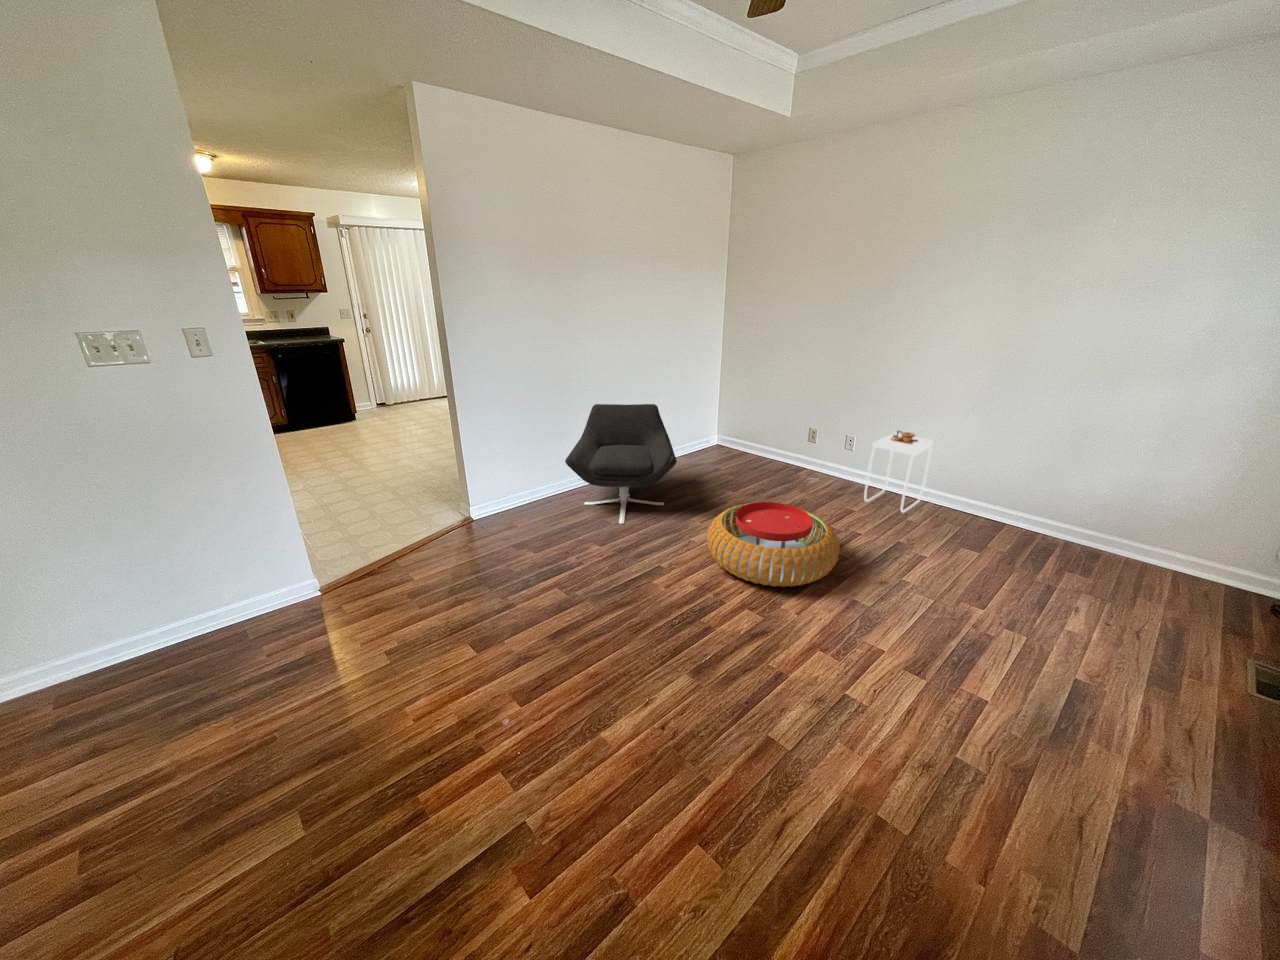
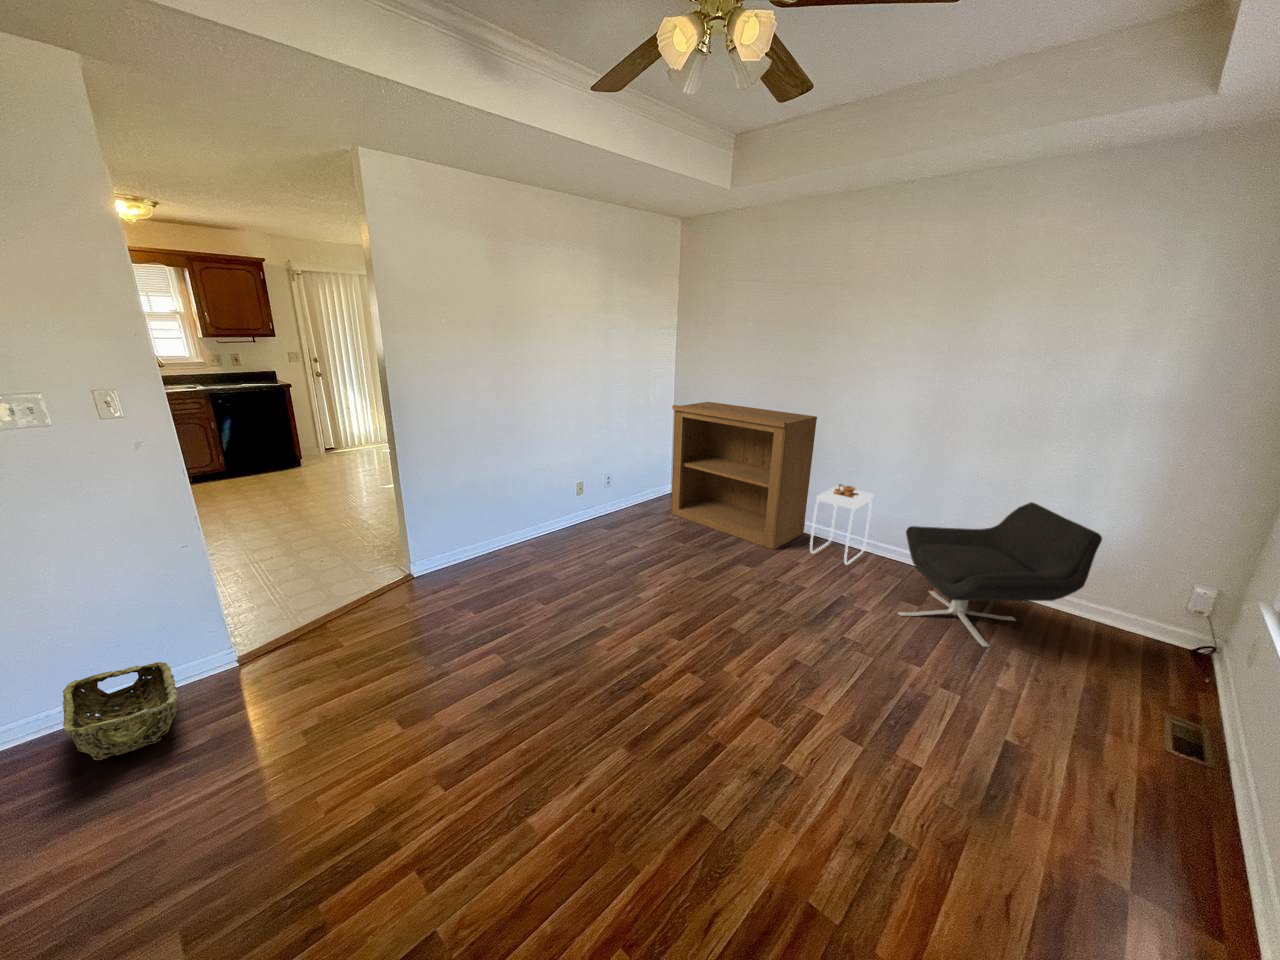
bookshelf: none [718,349,876,498] -> present [671,402,817,550]
lounge chair: present [565,404,677,524] -> present [898,502,1102,647]
pouf: present [707,502,840,587] -> none [653,558,783,647]
woven basket: none [177,588,276,669] -> present [62,662,178,760]

